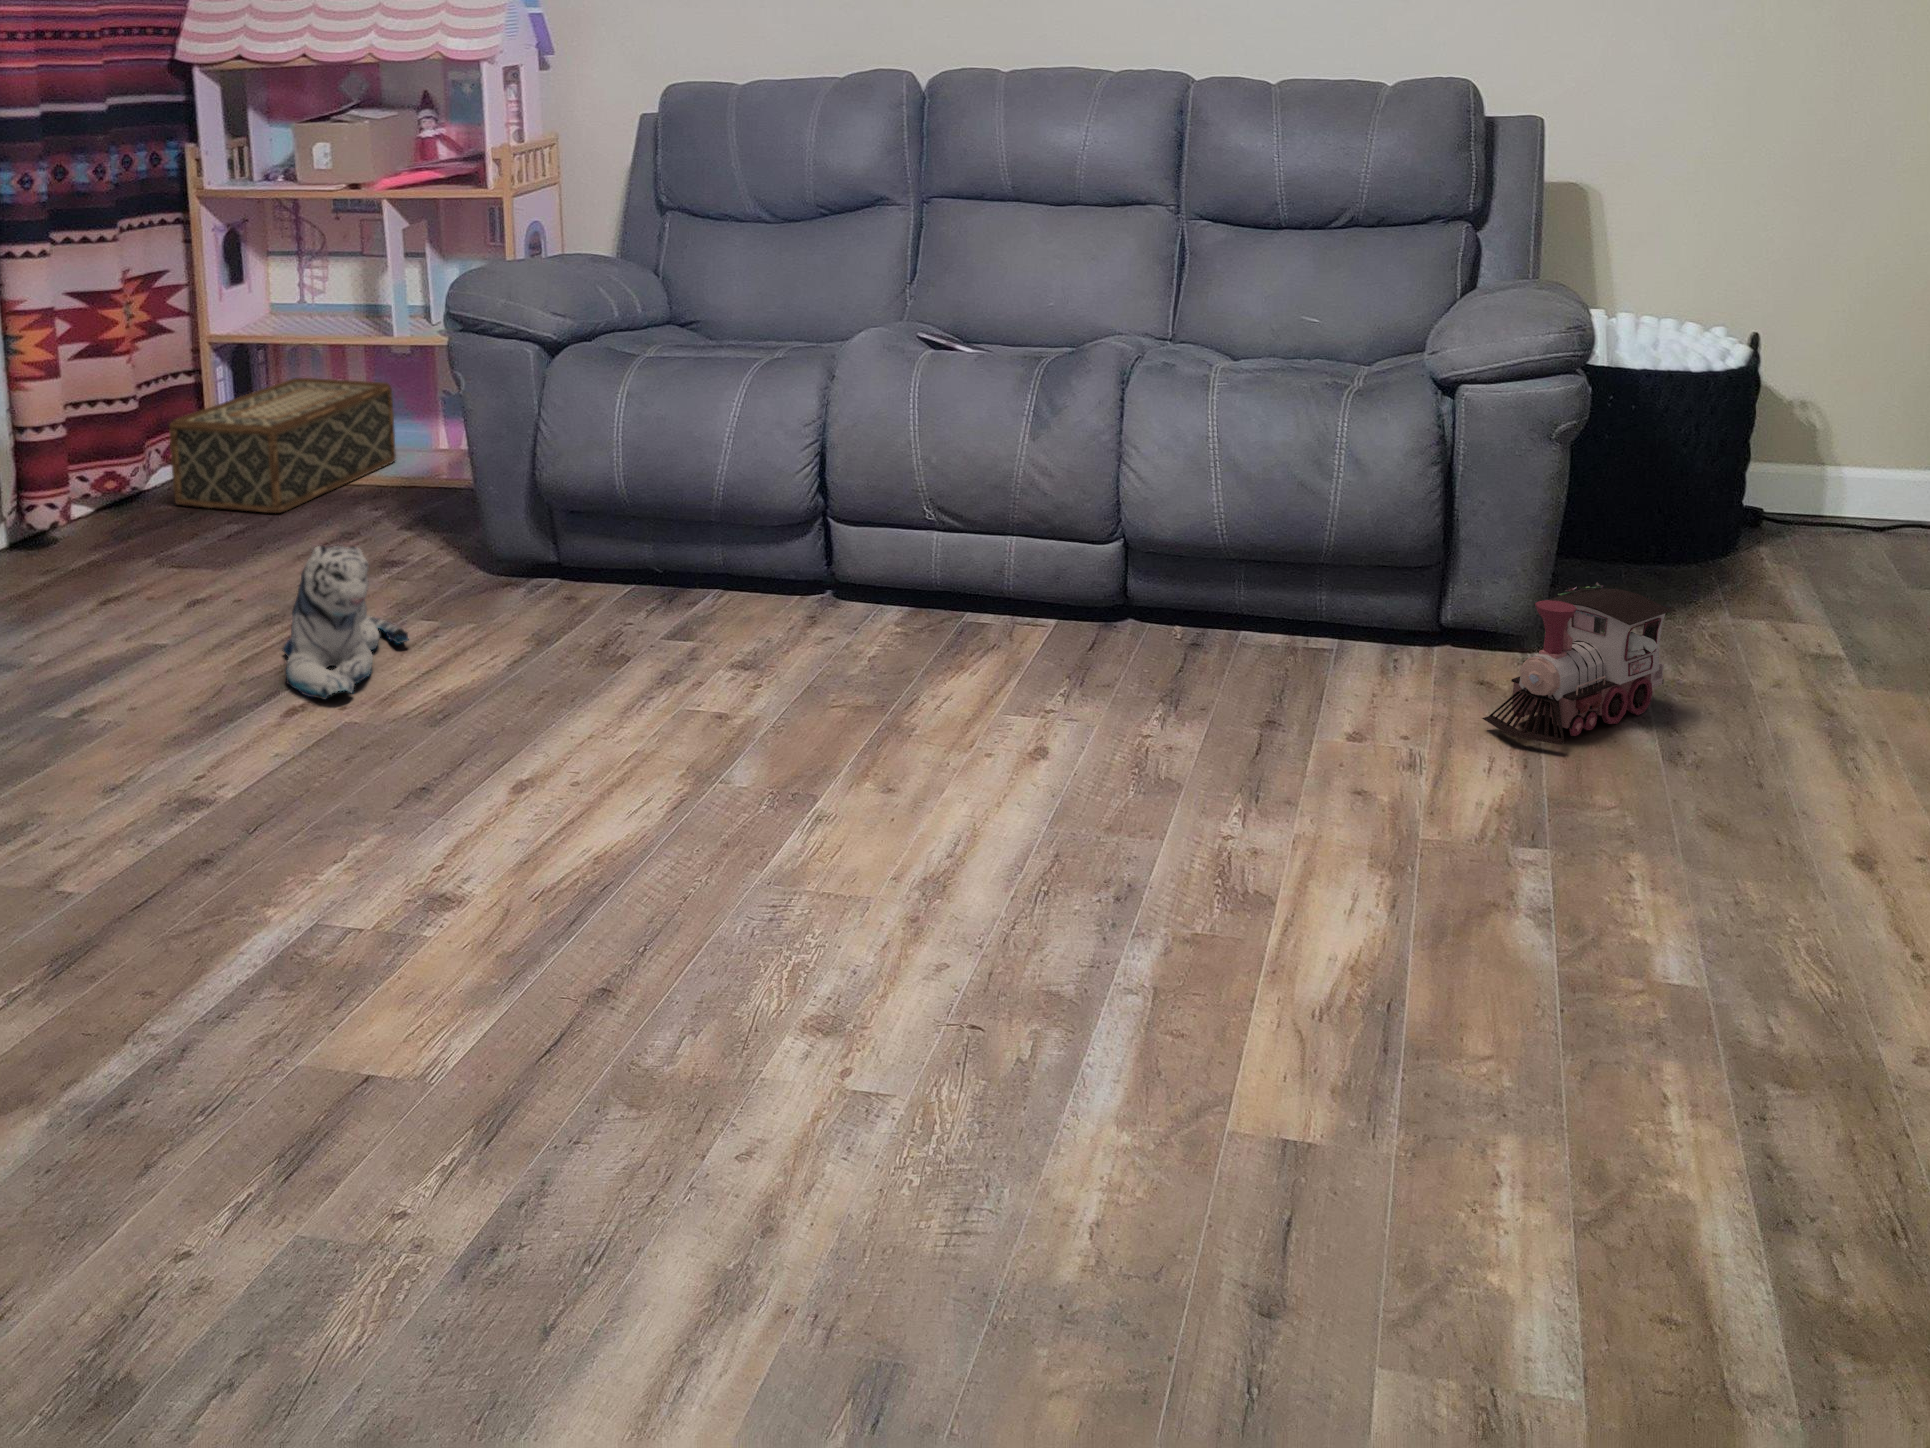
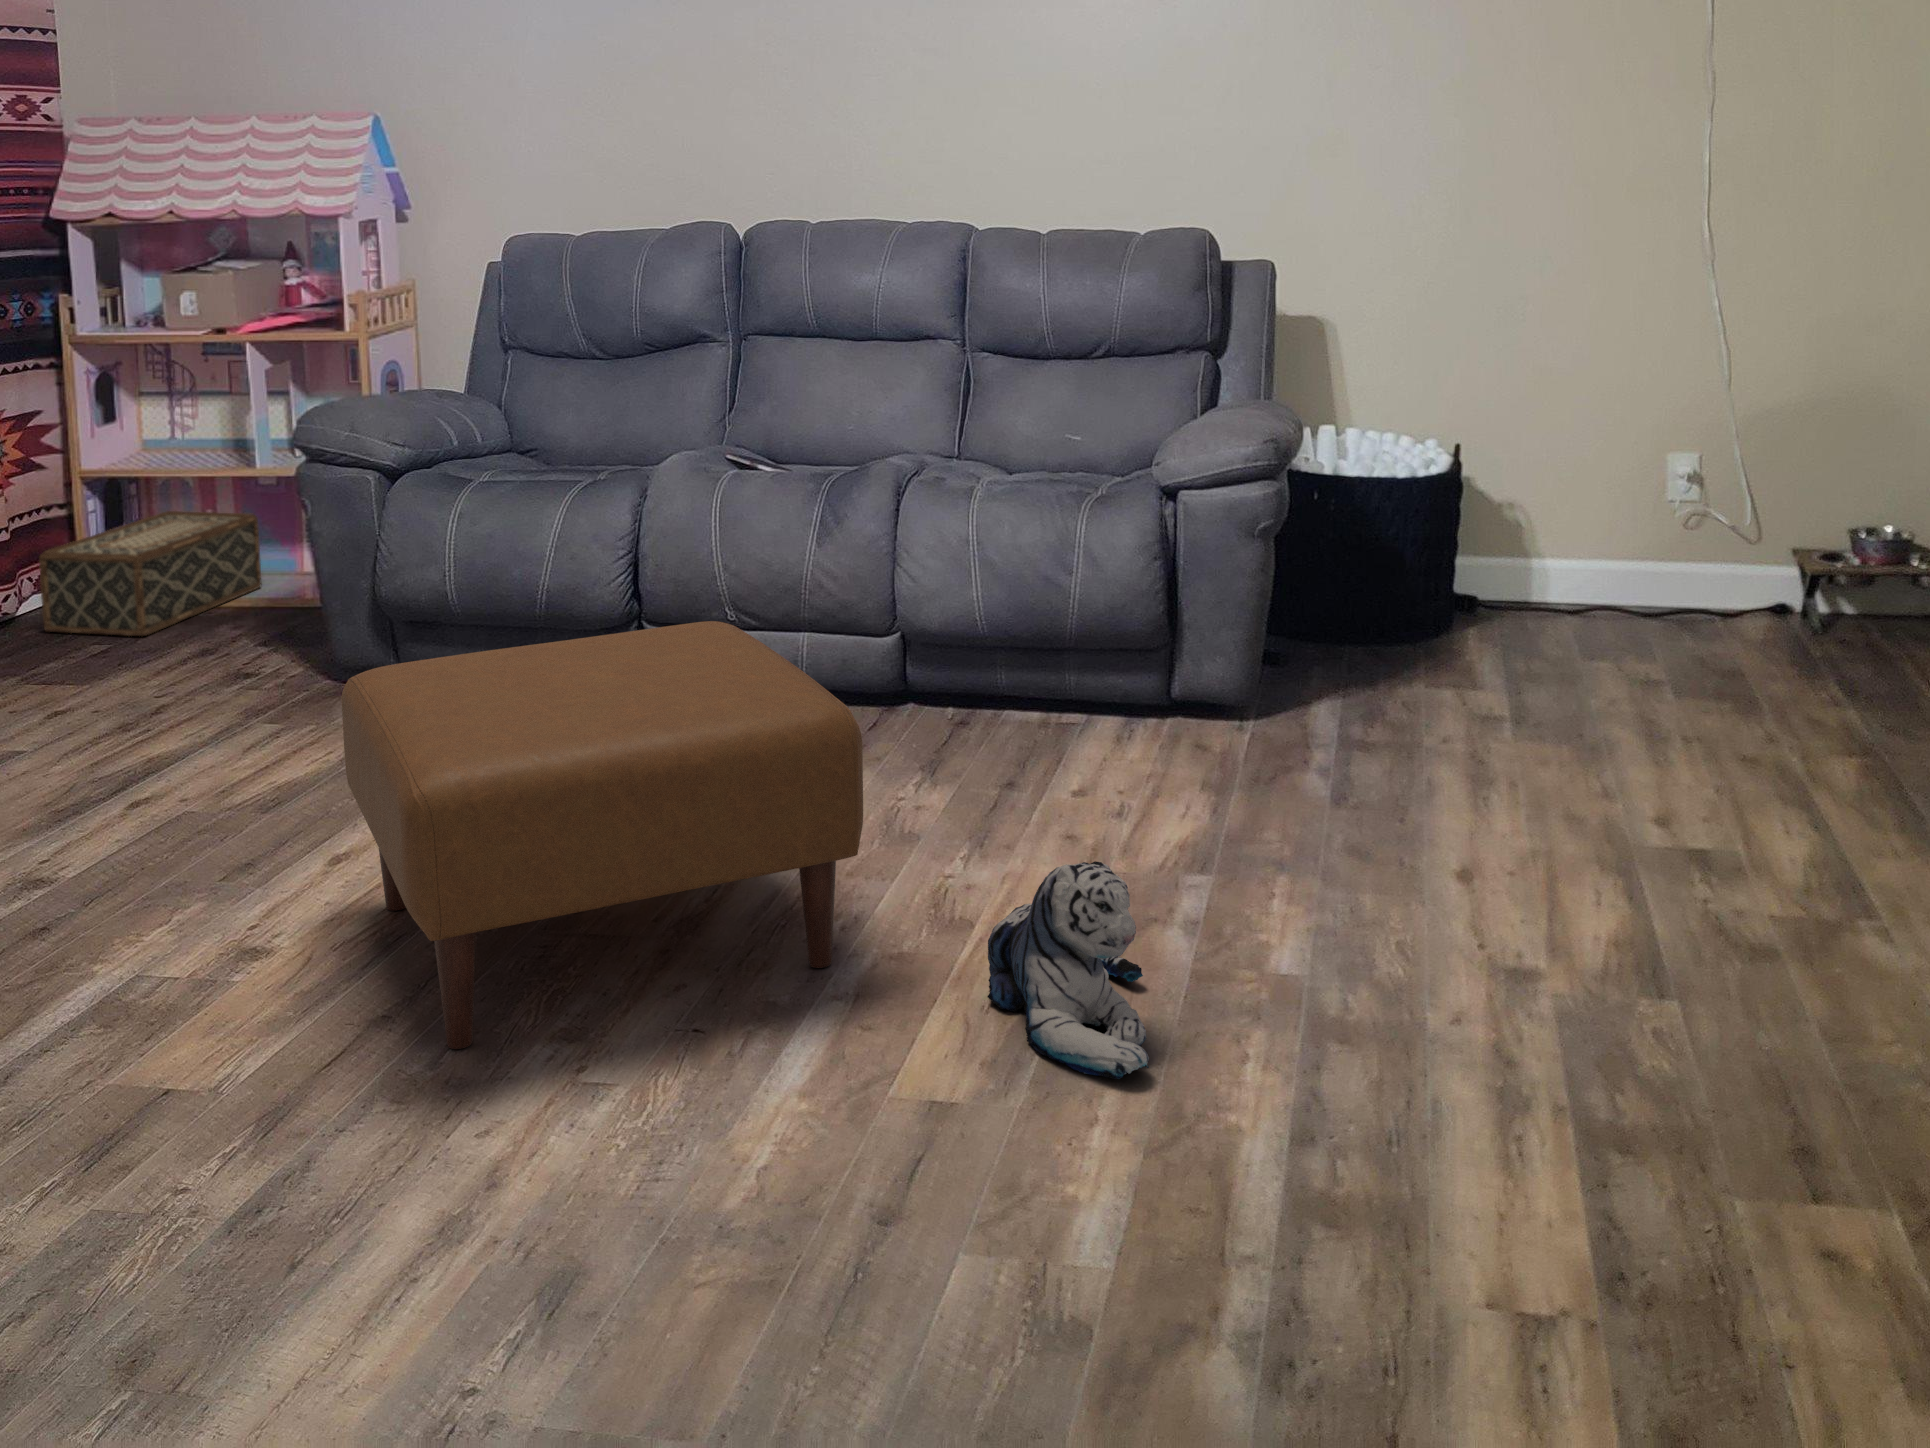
ottoman: none [536,535,1158,1036] -> present [341,621,863,1049]
plush toy: present [282,546,409,699] -> present [987,861,1149,1079]
toy train: present [1482,583,1673,745] -> none [1186,651,1346,789]

